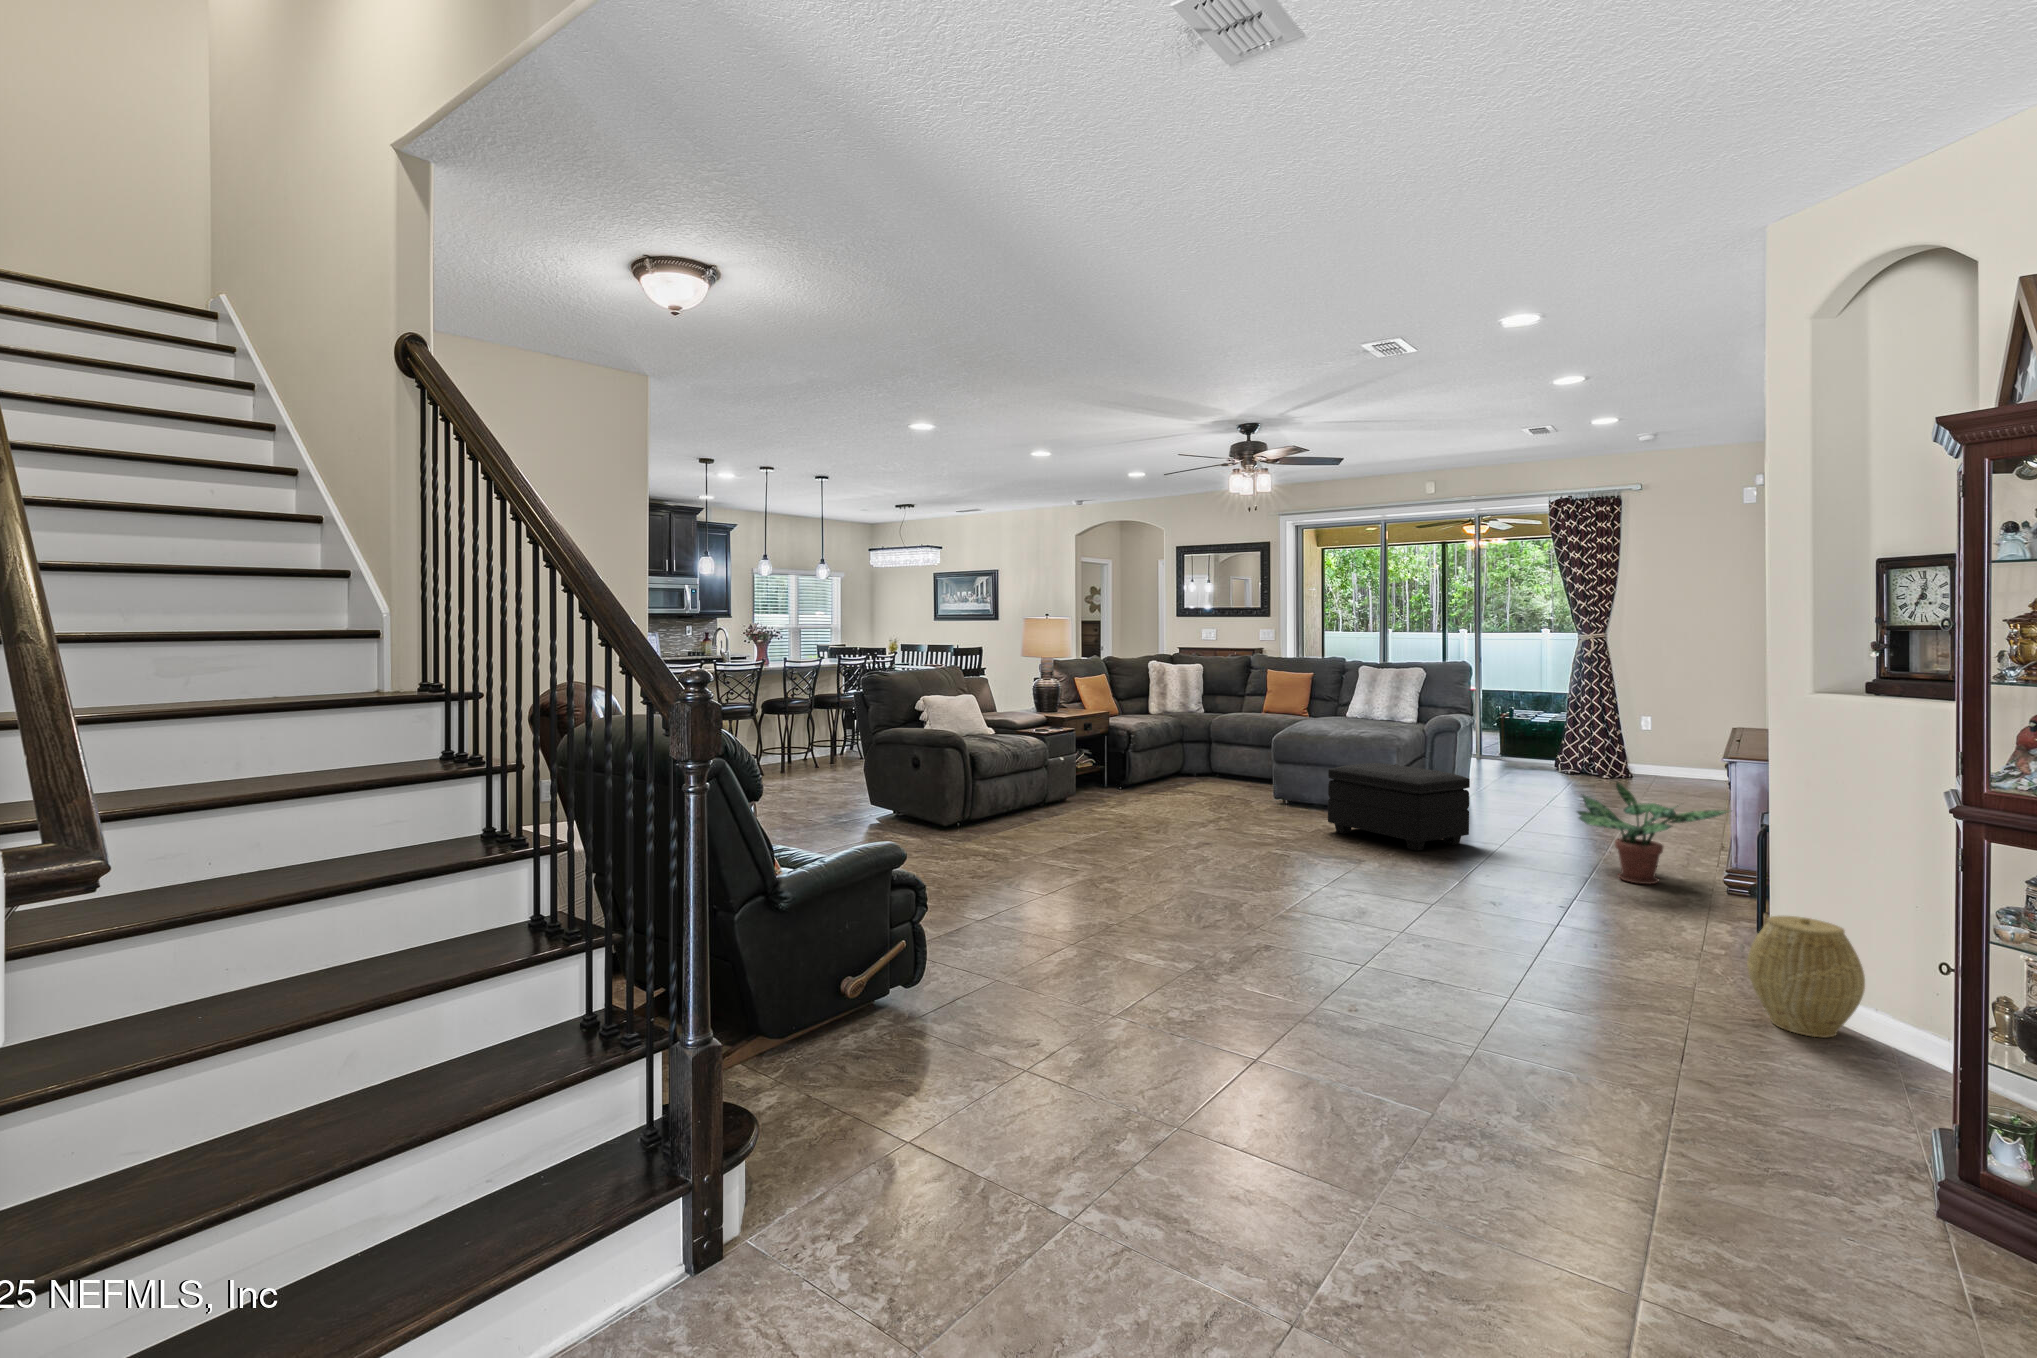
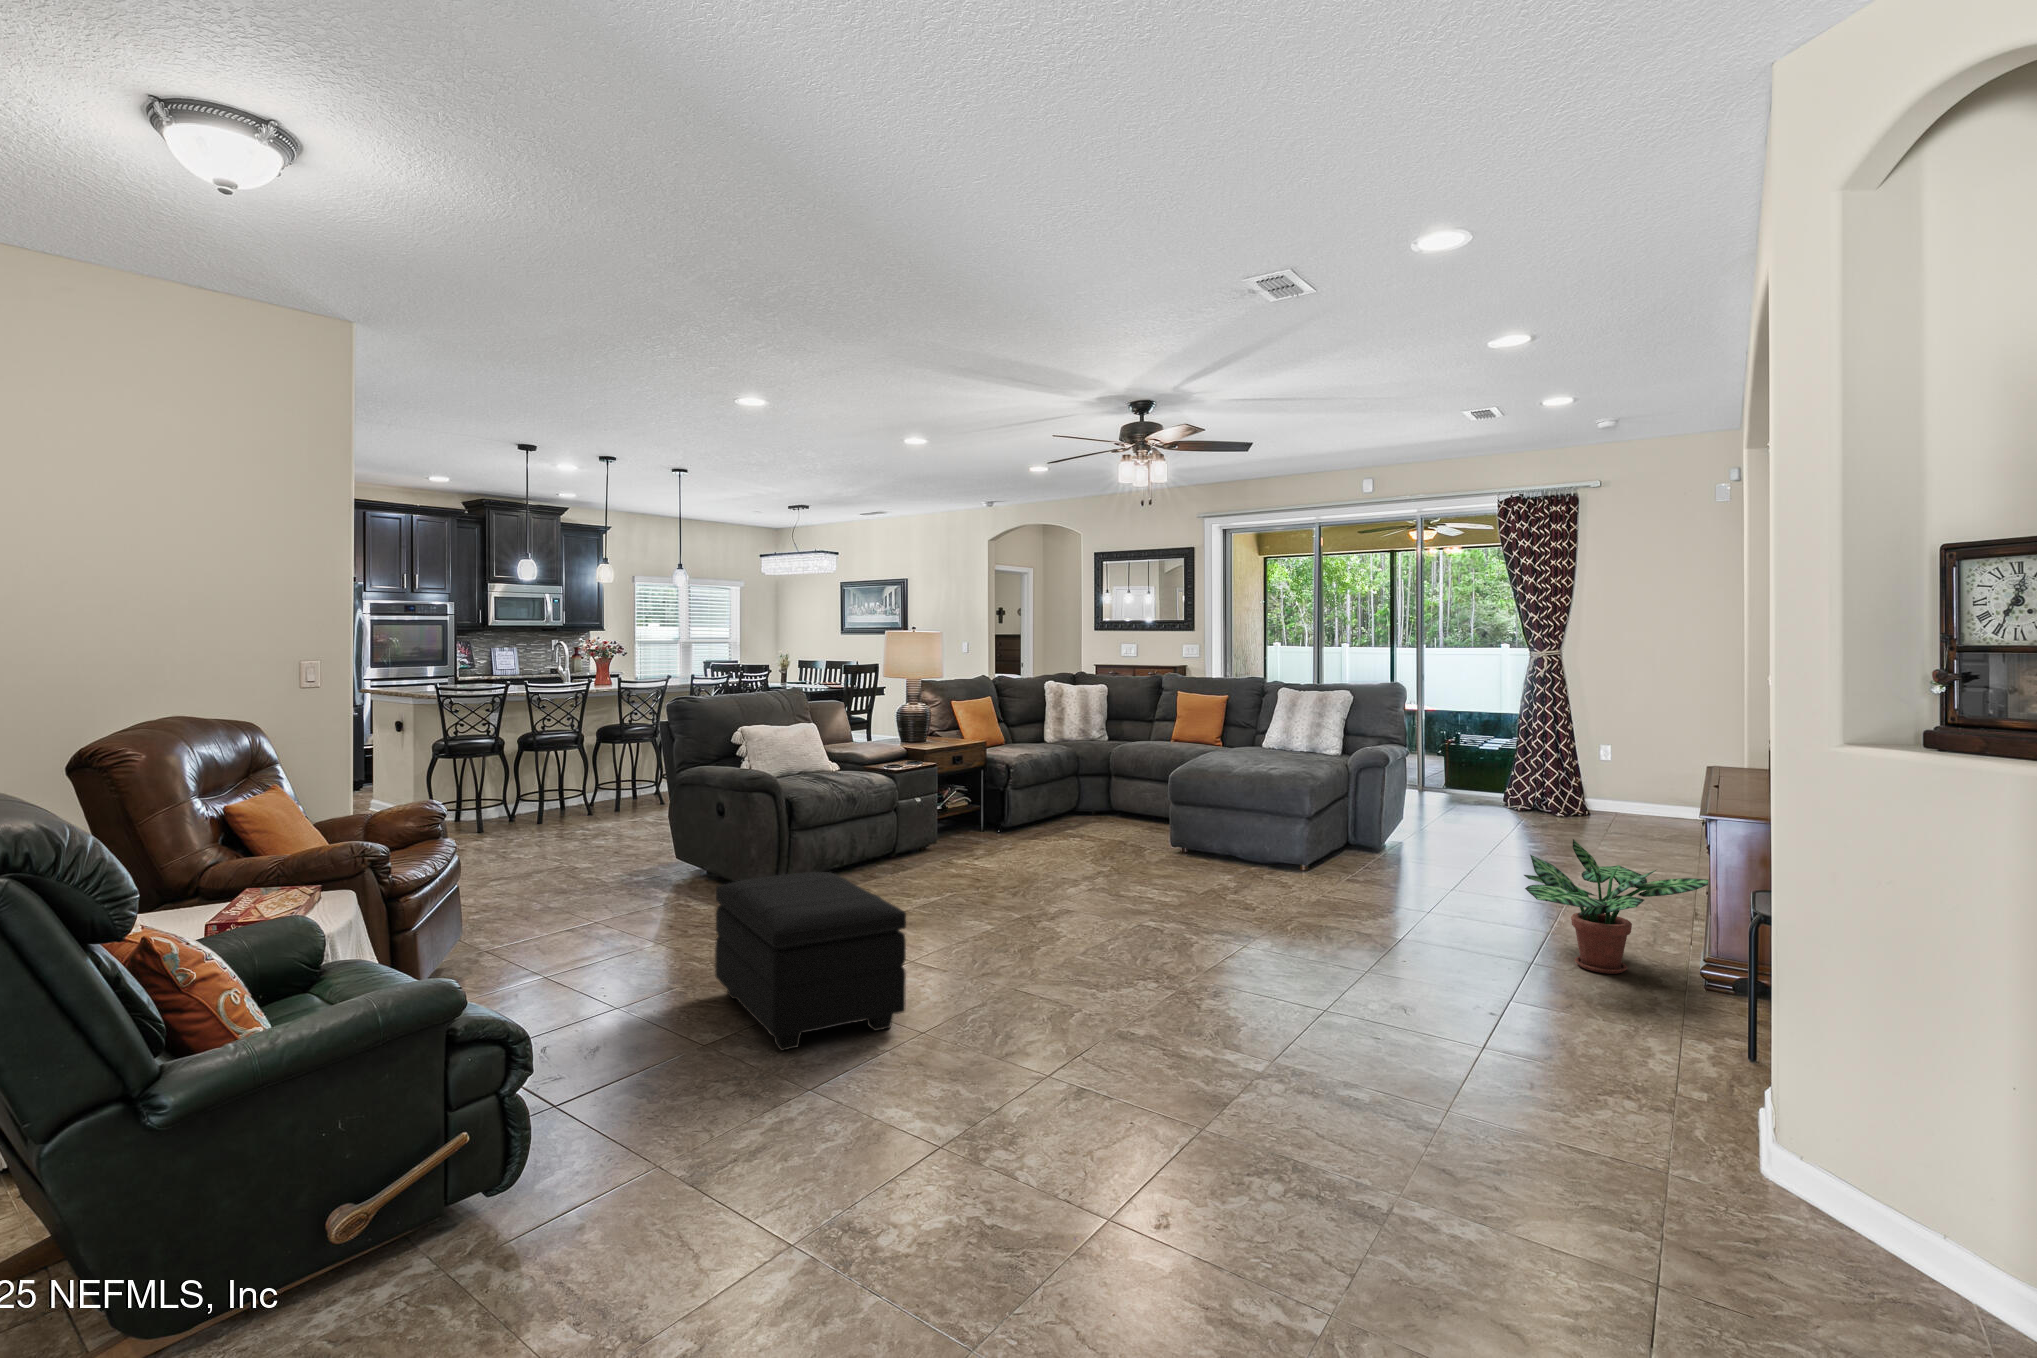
footstool: present [1328,763,1470,851] -> present [715,872,906,1050]
woven basket: present [1747,916,1865,1038] -> none [1763,1074,1942,1271]

